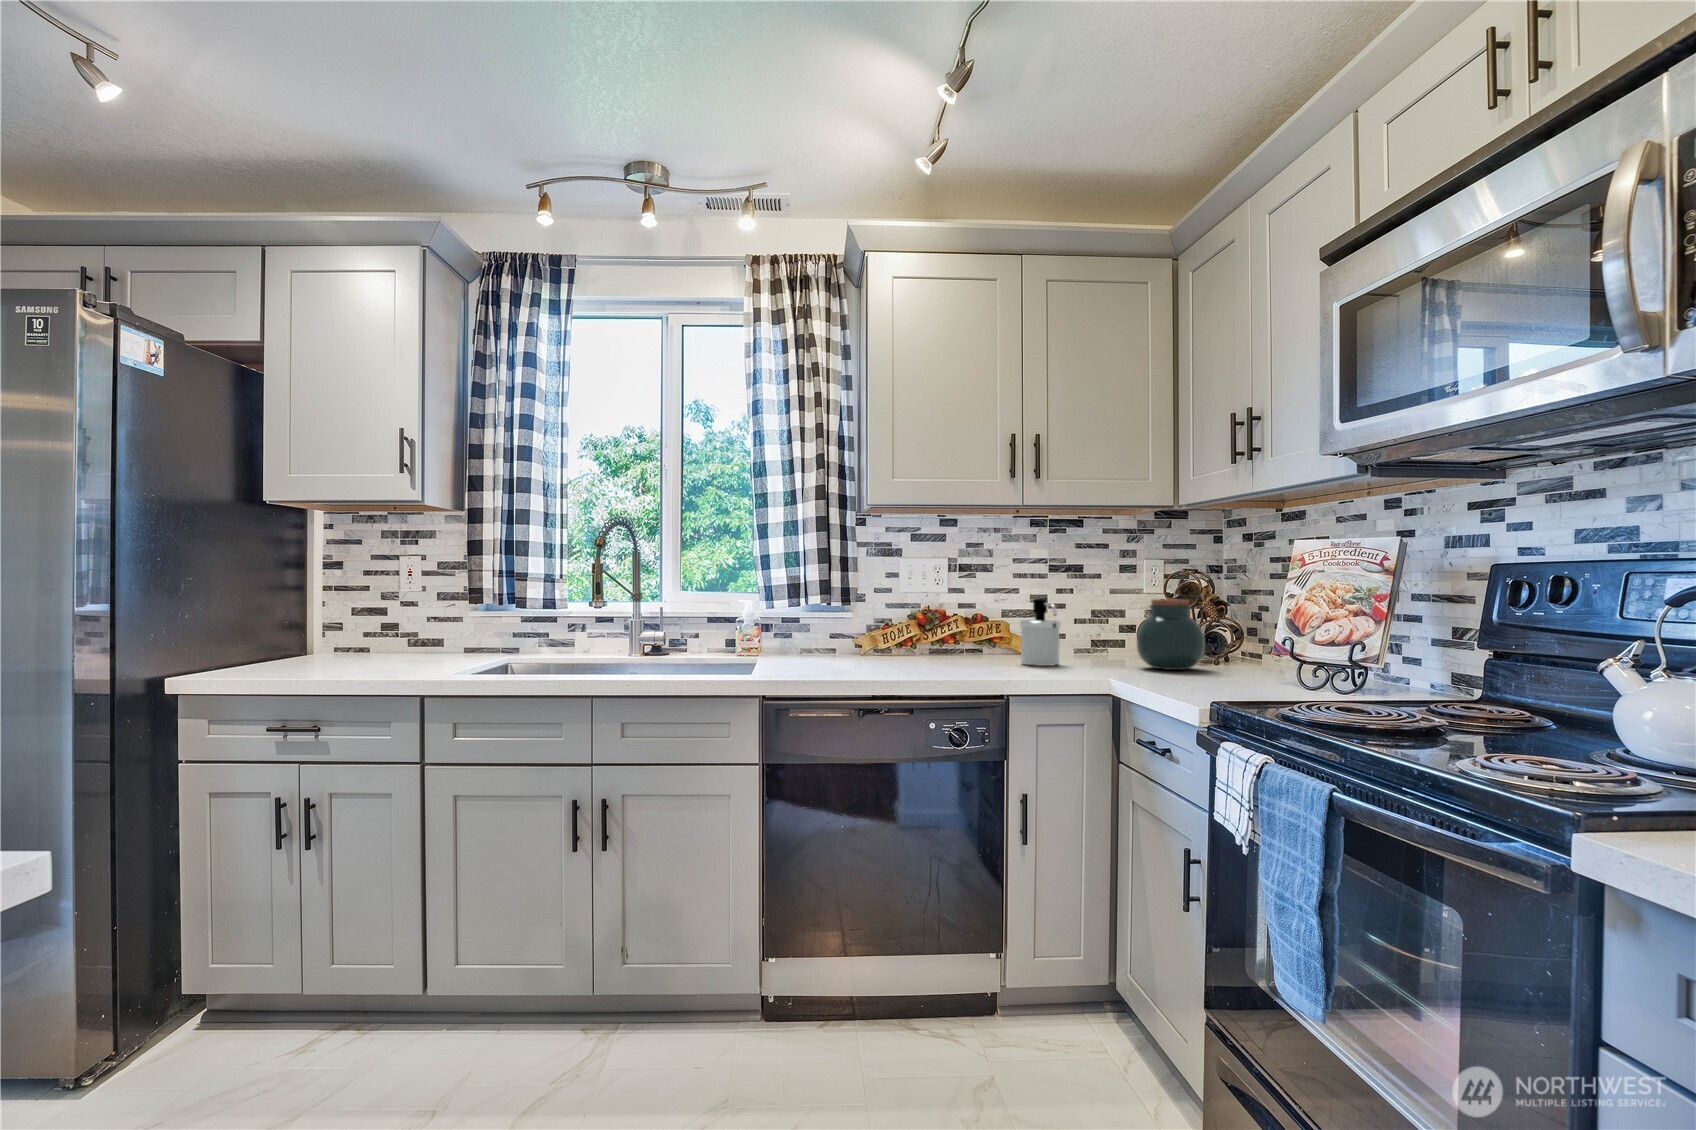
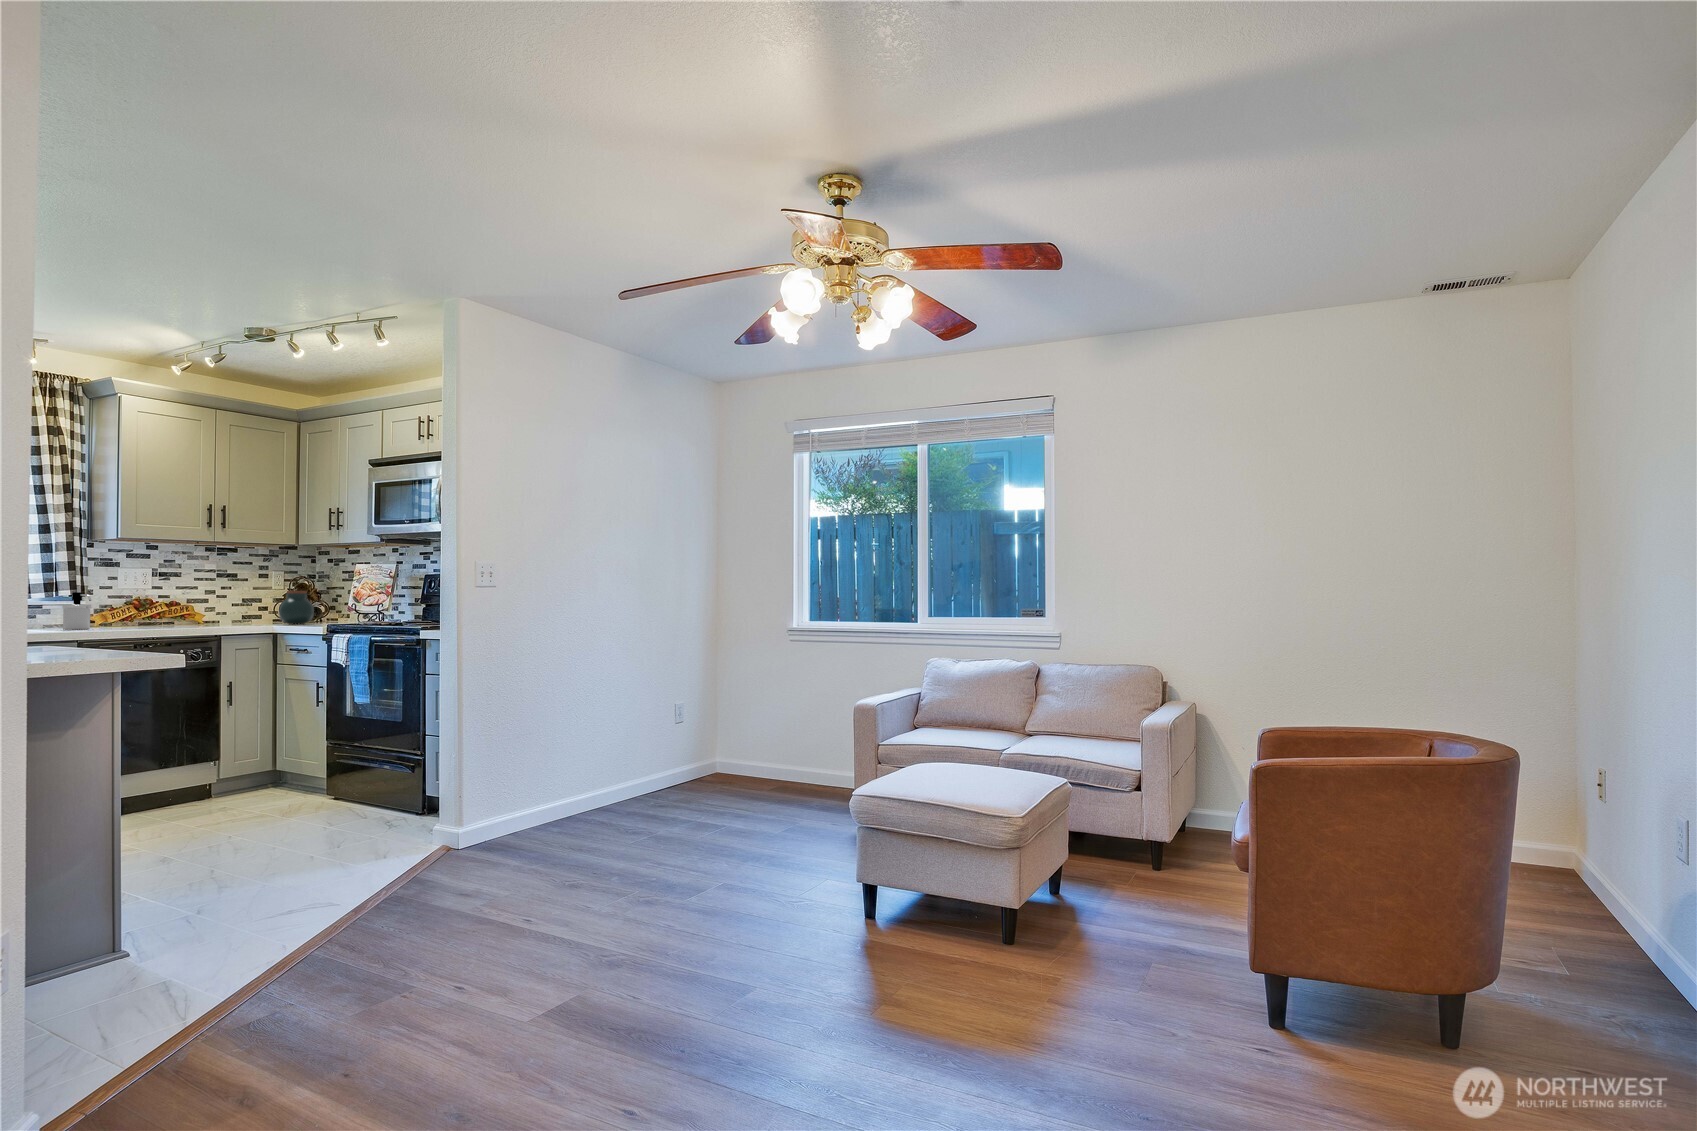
soap dispenser: present [1020,599,1061,666] -> present [62,592,91,630]

